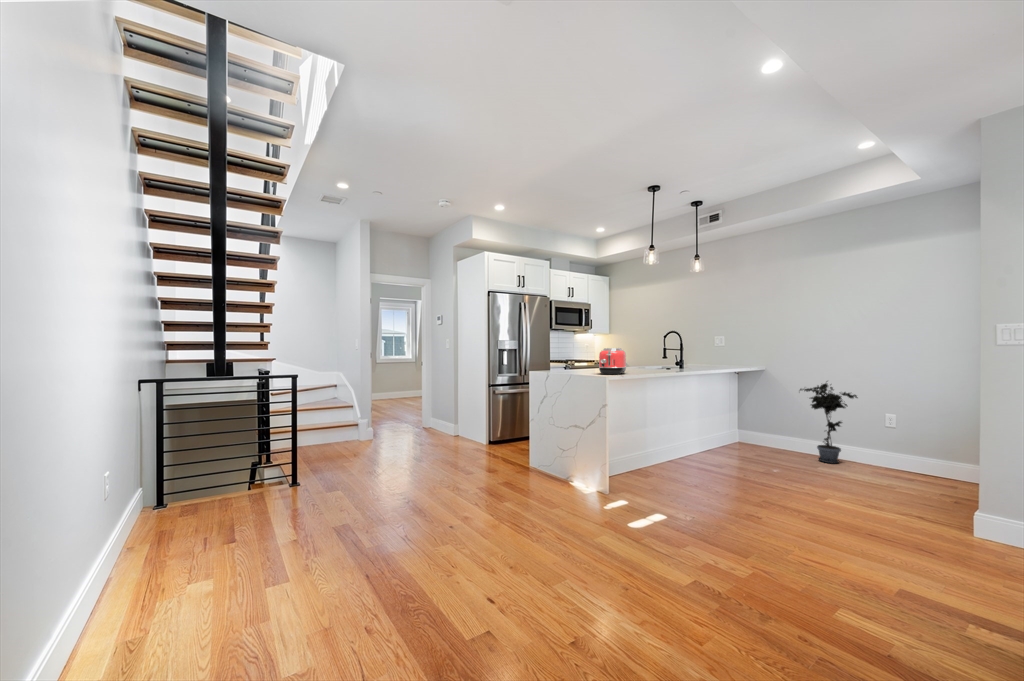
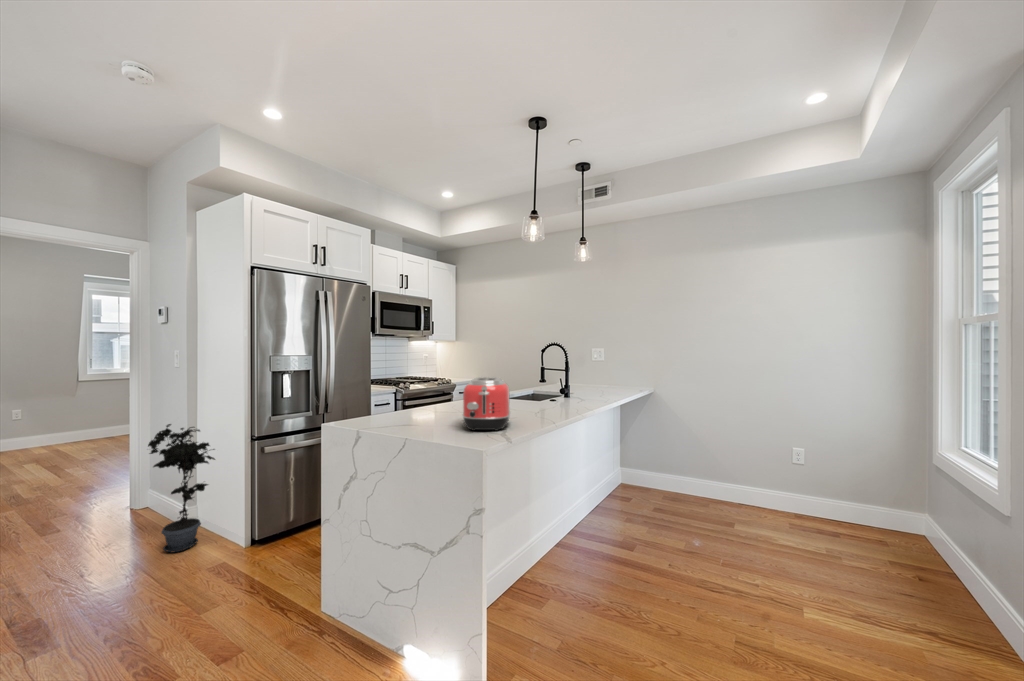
potted plant: present [800,383,858,463] -> present [148,424,215,552]

